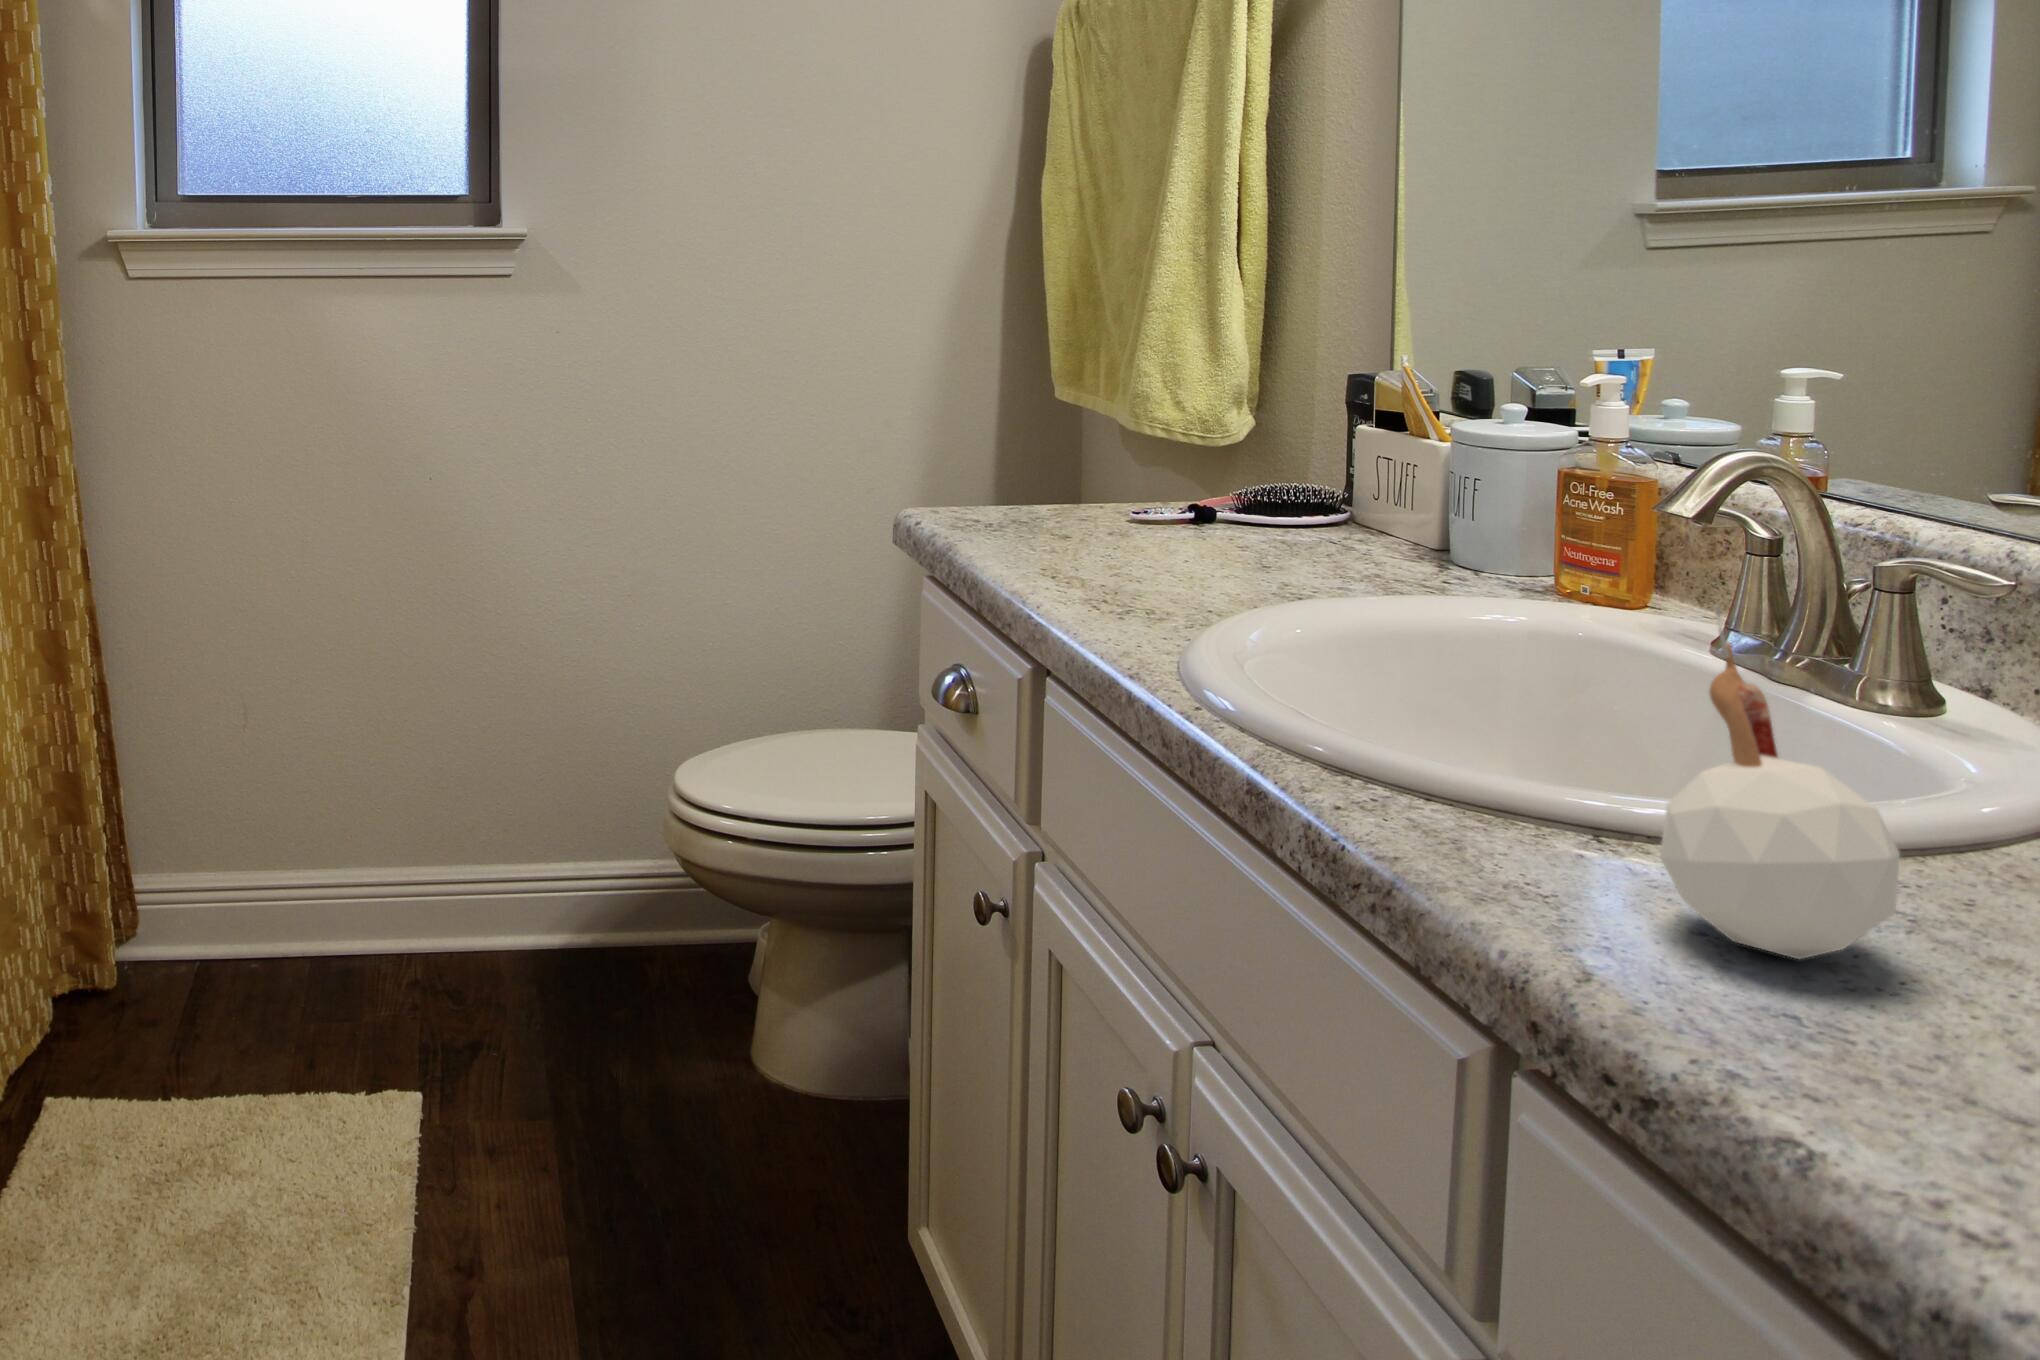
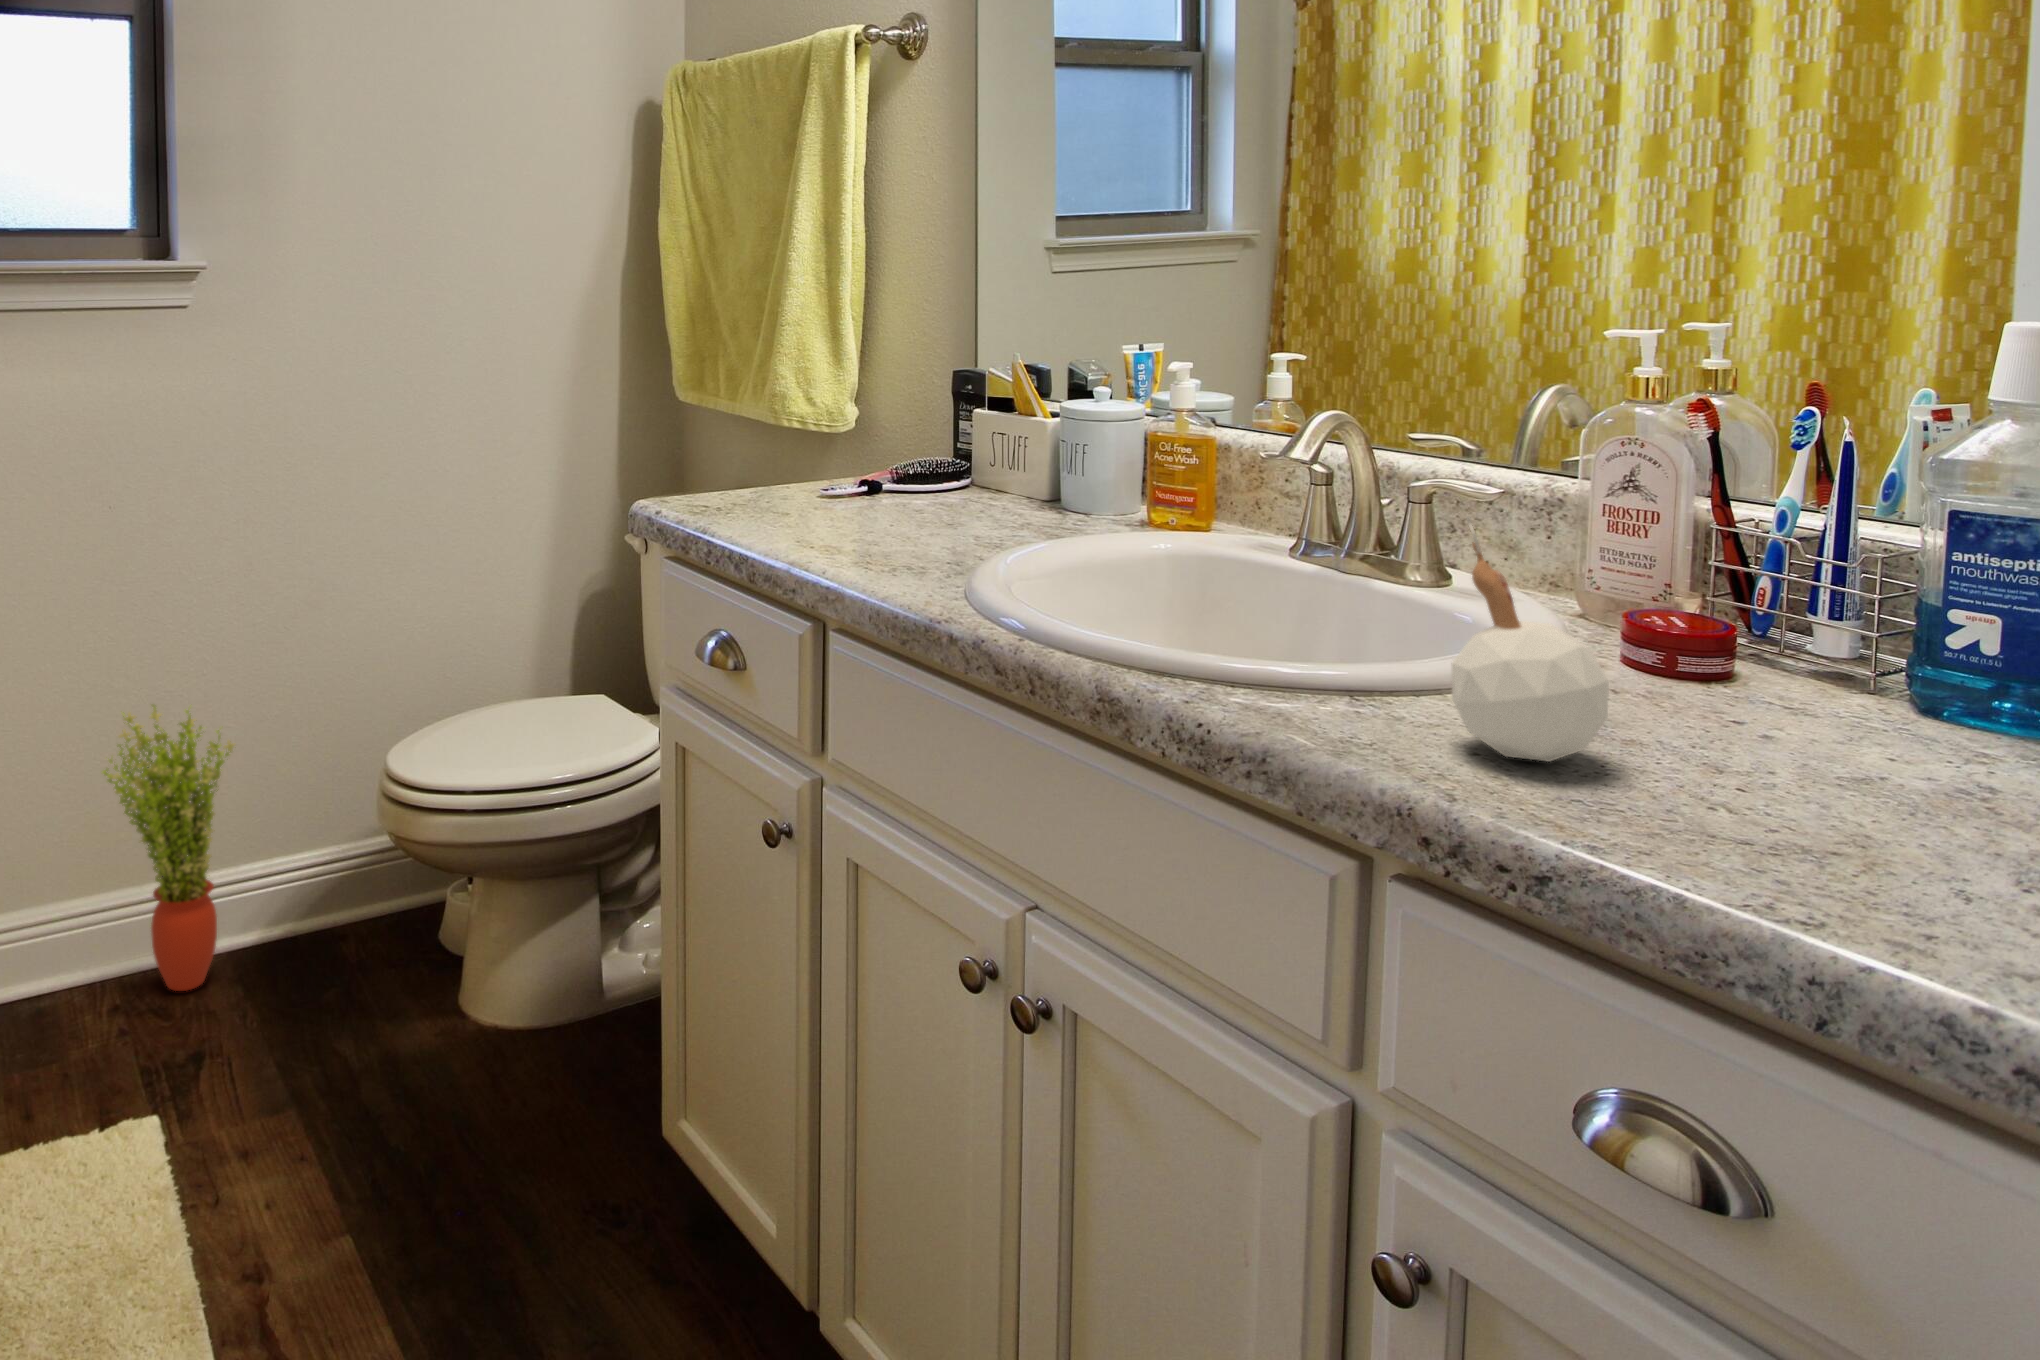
potted plant: none [406,680,536,977] -> present [103,705,235,991]

